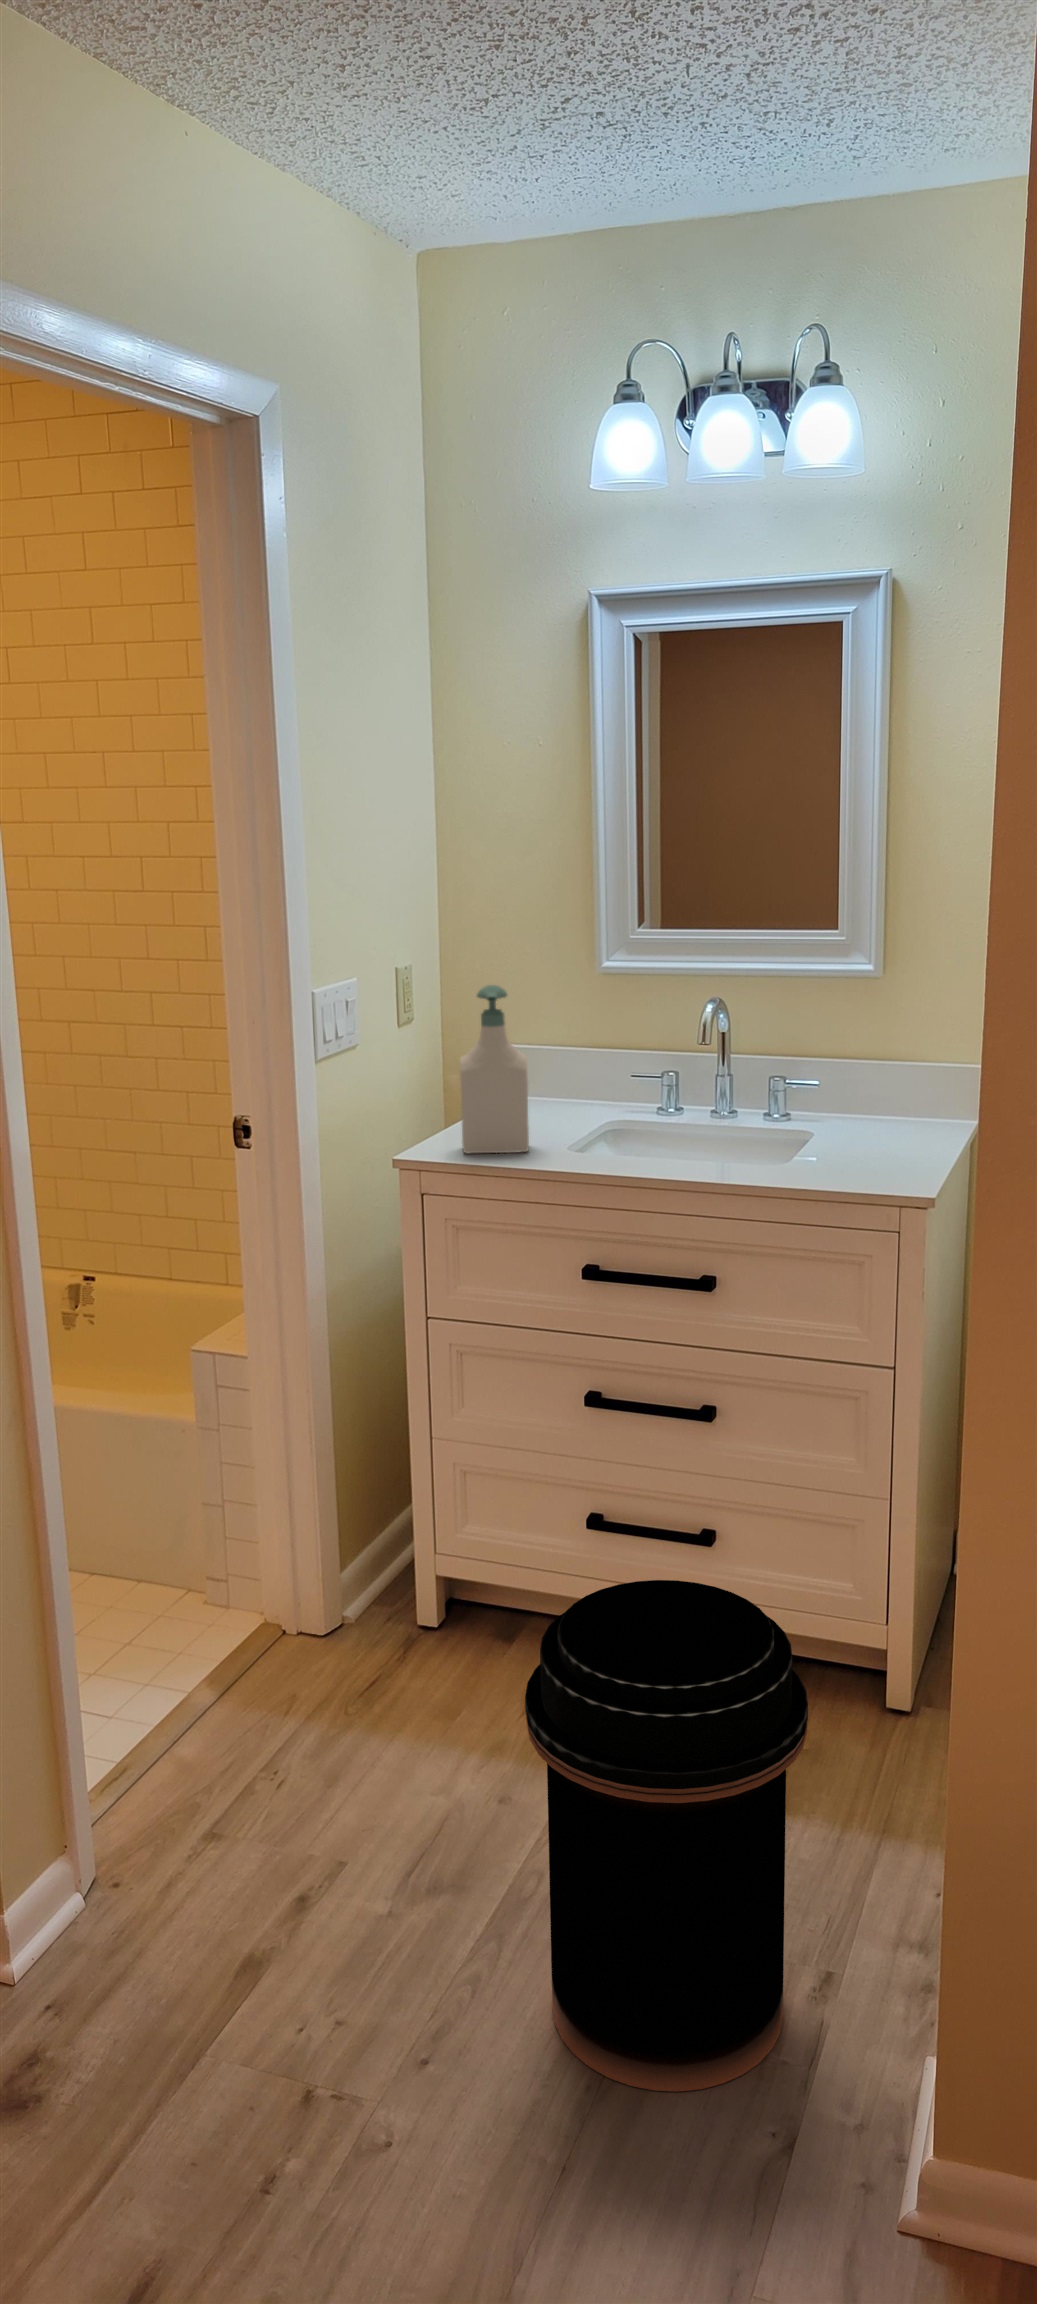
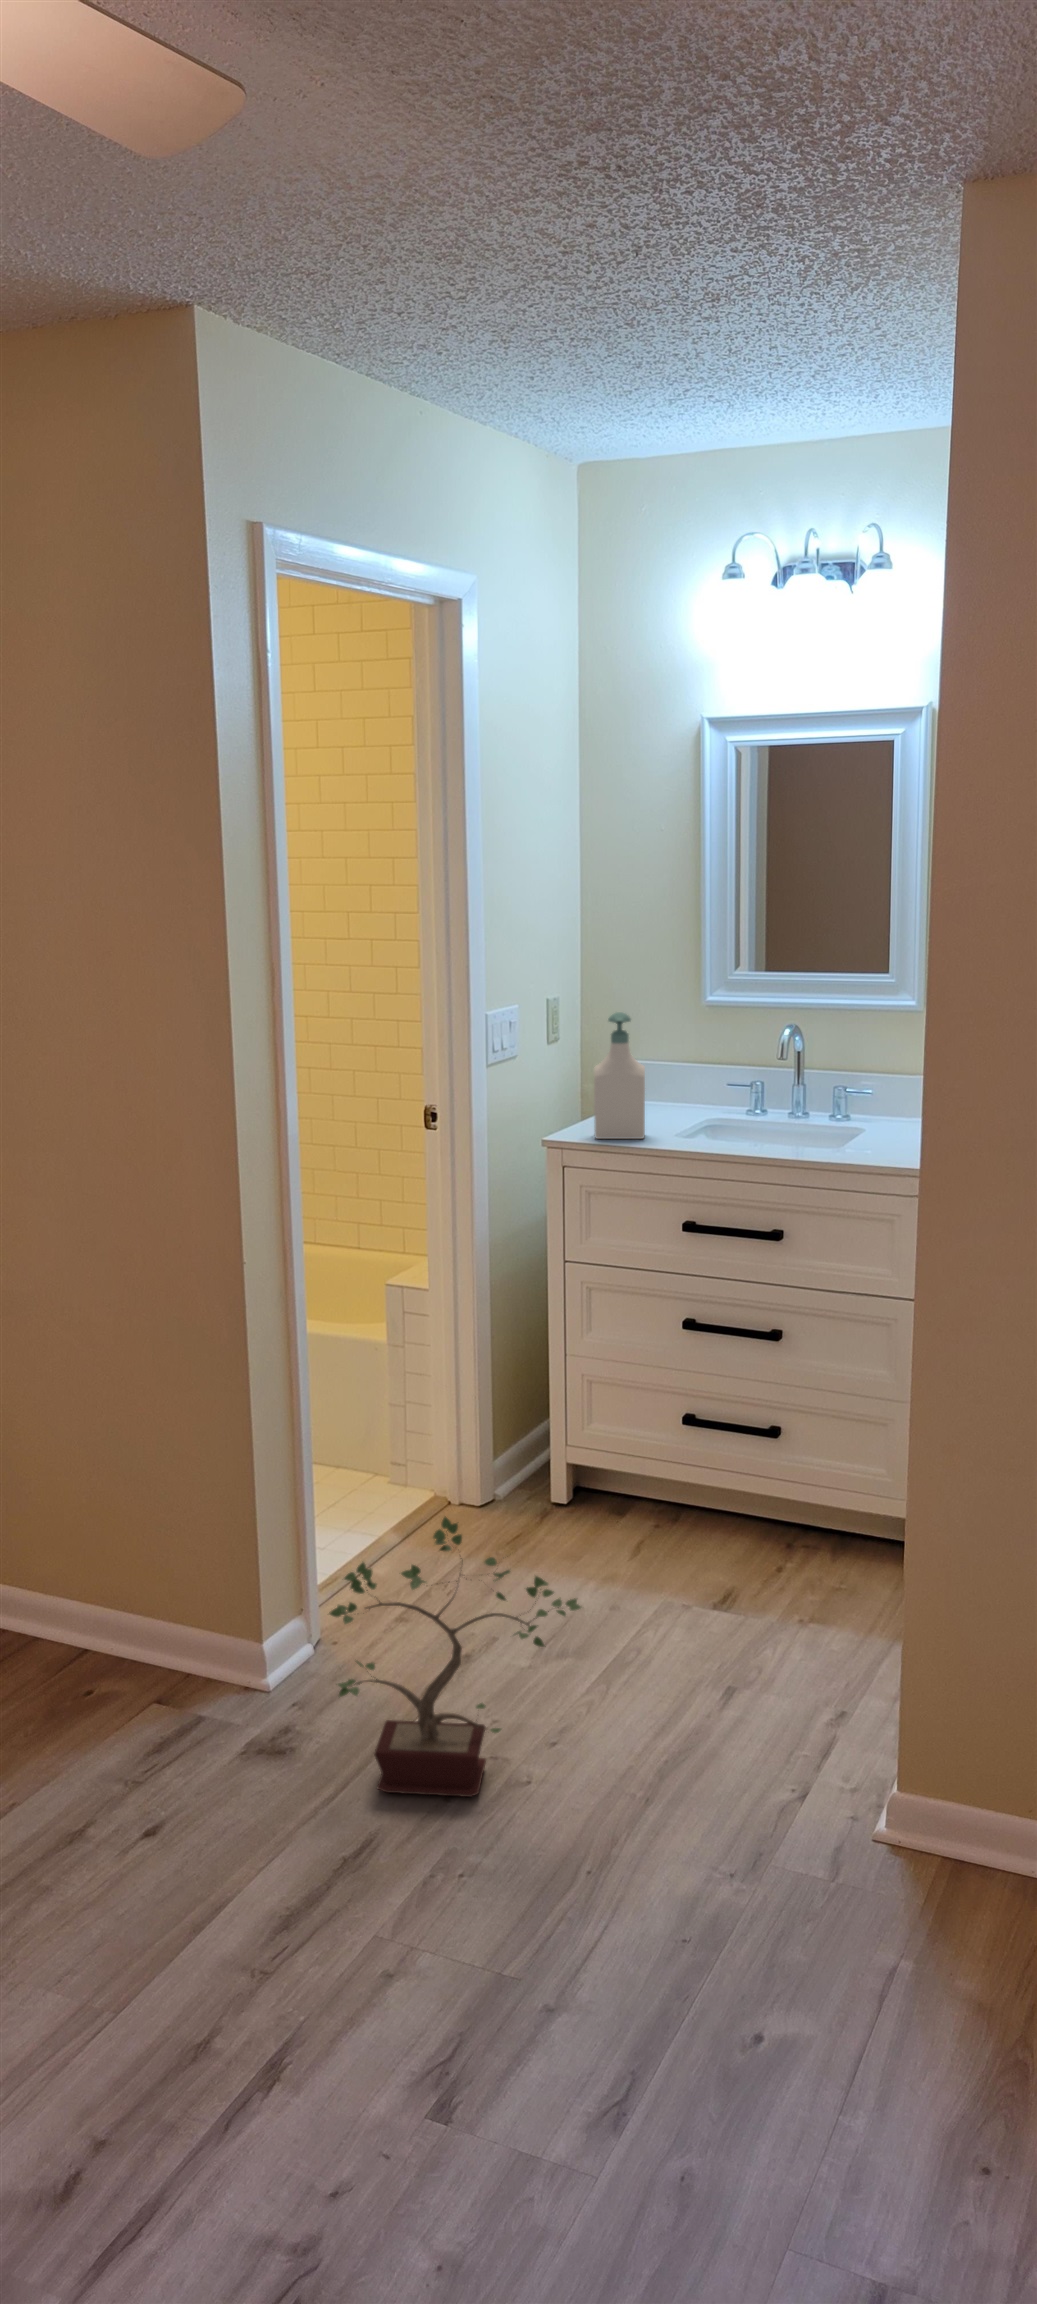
trash can: present [525,1580,808,2092] -> none [630,1424,824,1765]
potted plant: none [67,1762,462,2181] -> present [330,1516,581,1797]

